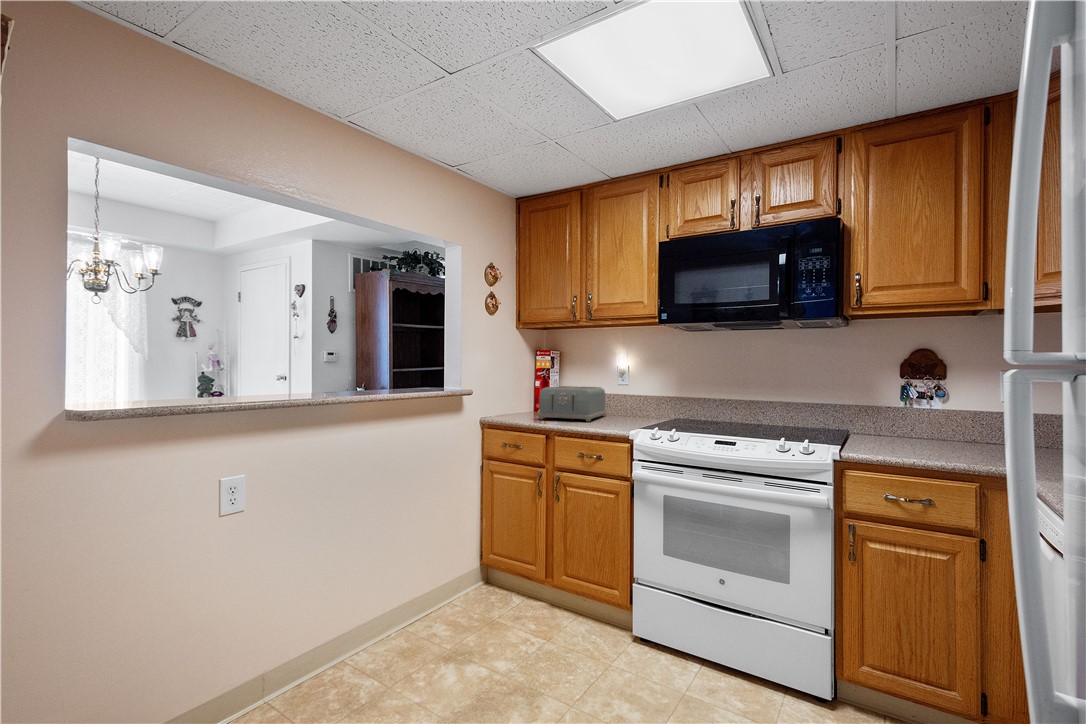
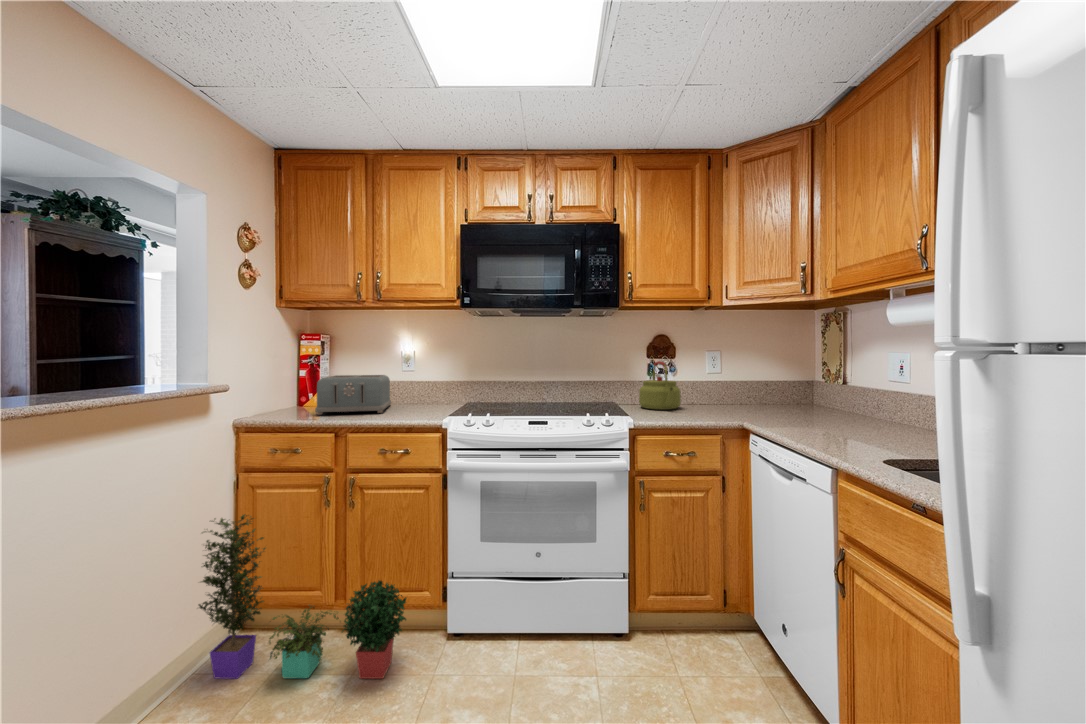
kettle: none [882,381,945,444] -> present [639,361,681,410]
potted plant: none [449,490,591,653] -> present [199,514,407,679]

